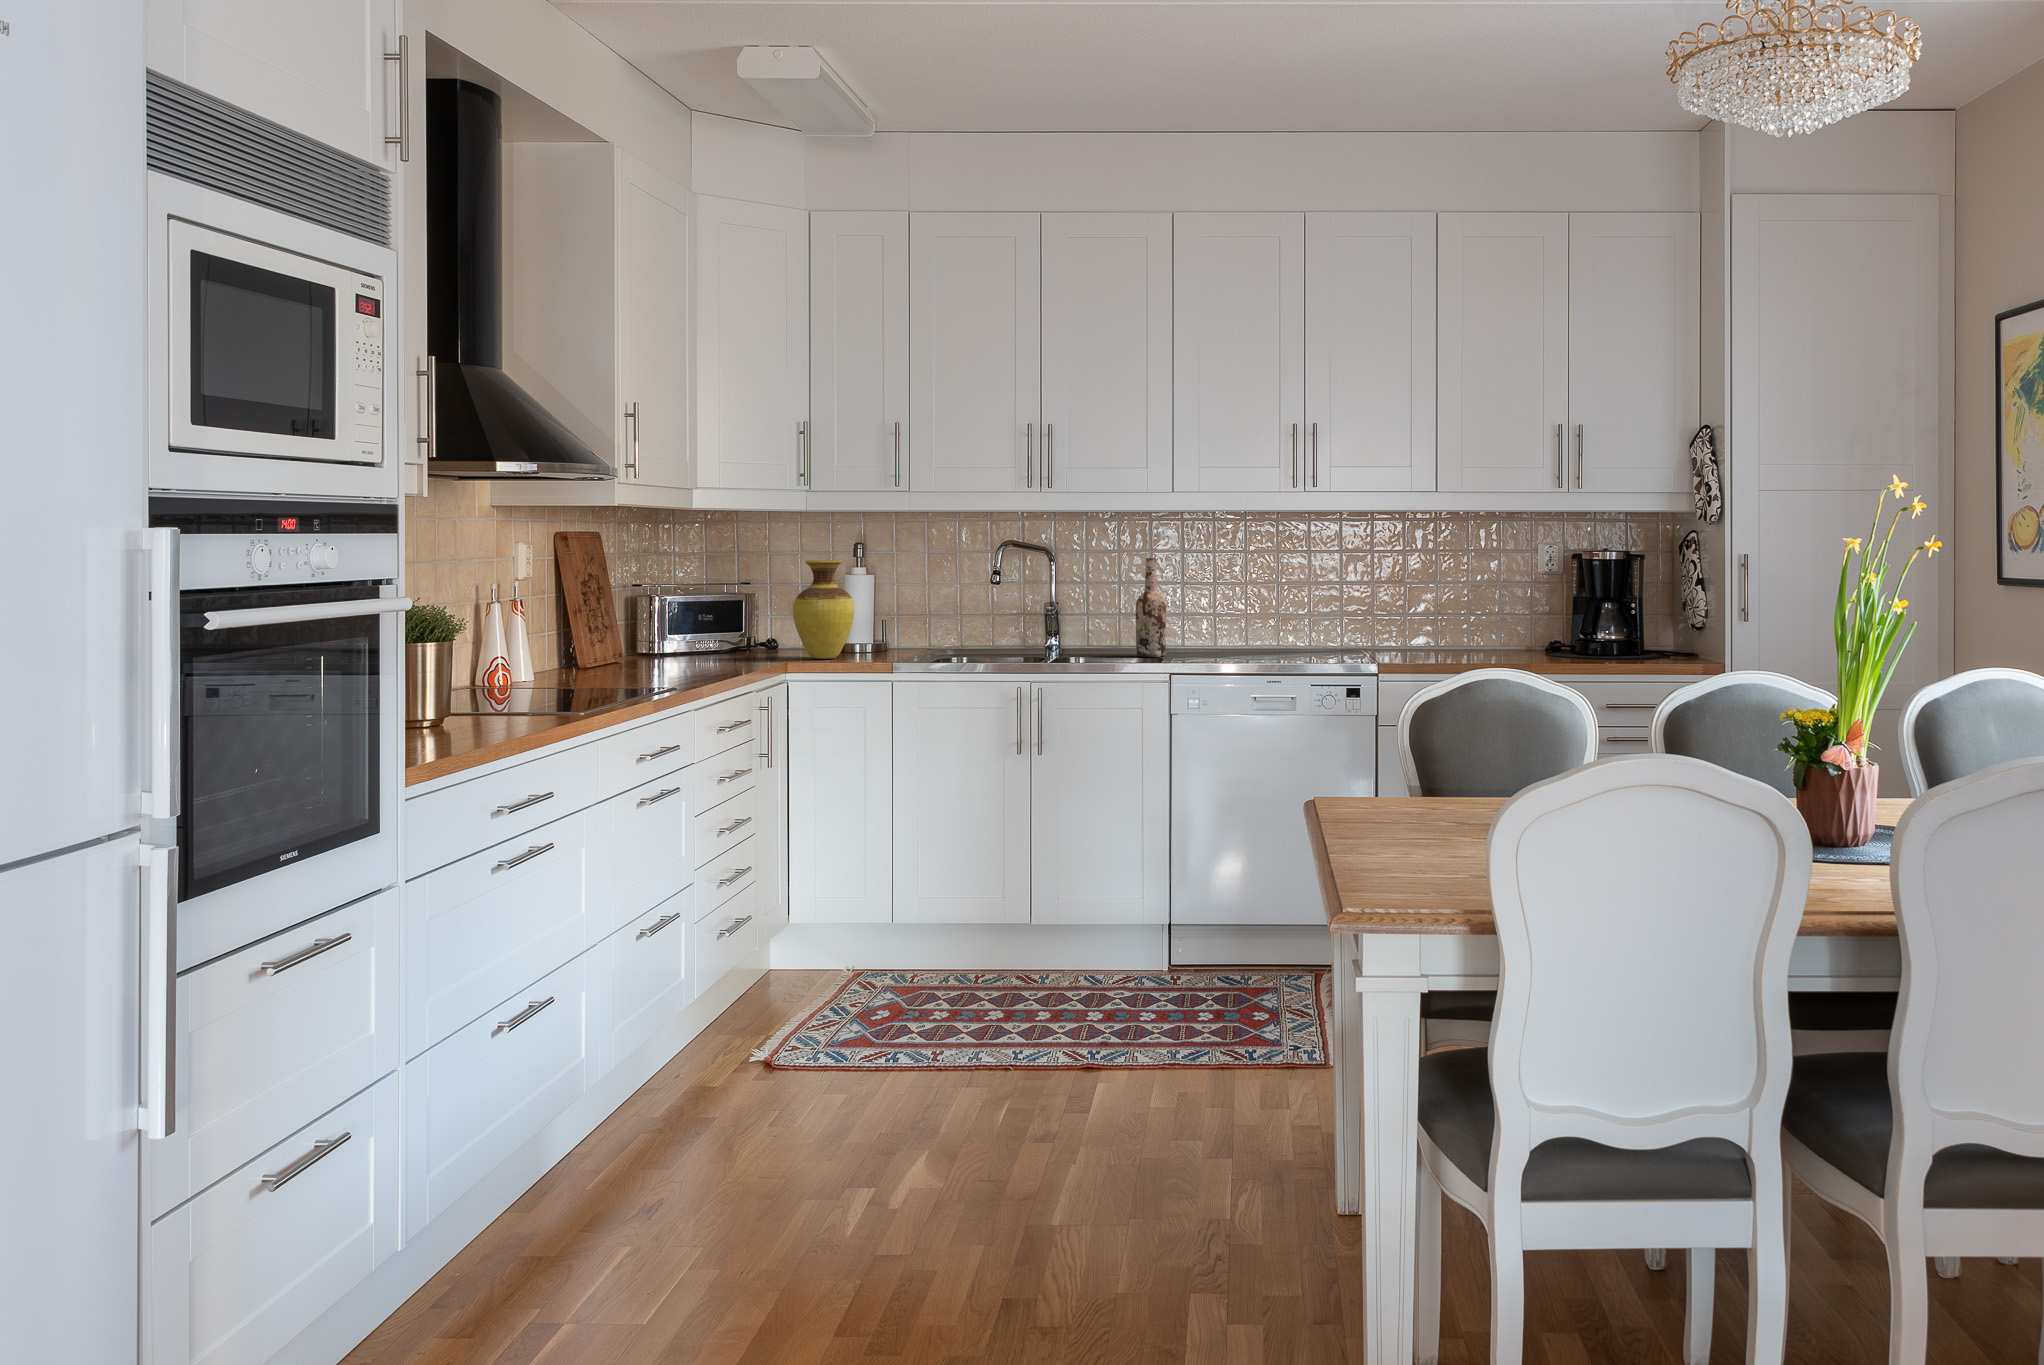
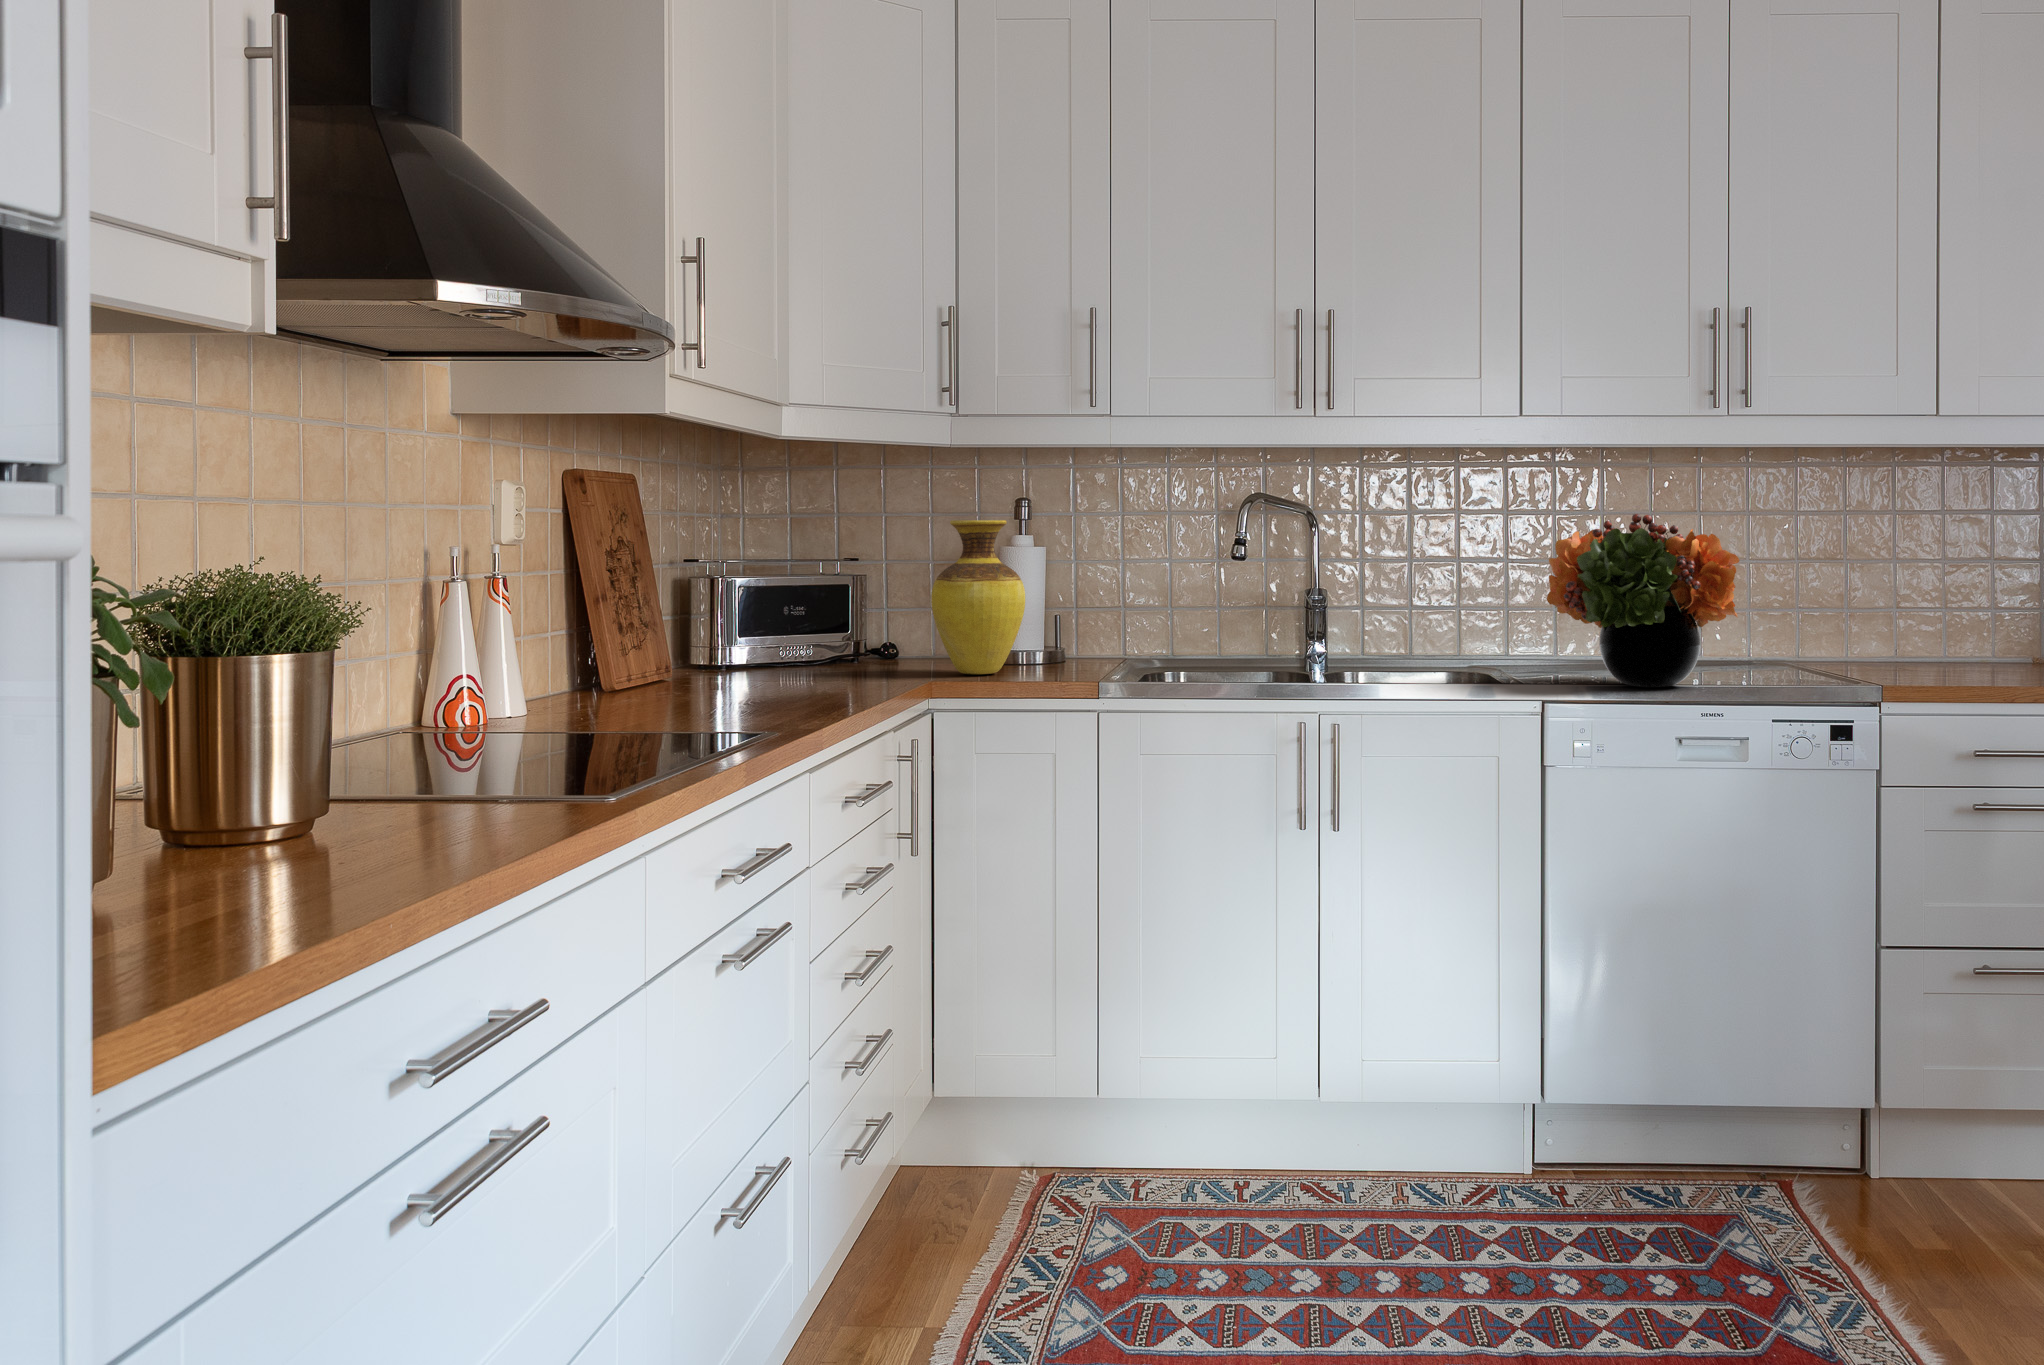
flower arrangement: none [1173,557,1293,664] -> present [1547,514,1739,687]
wine bottle: present [1136,558,1166,657] -> none [1462,518,1509,673]

